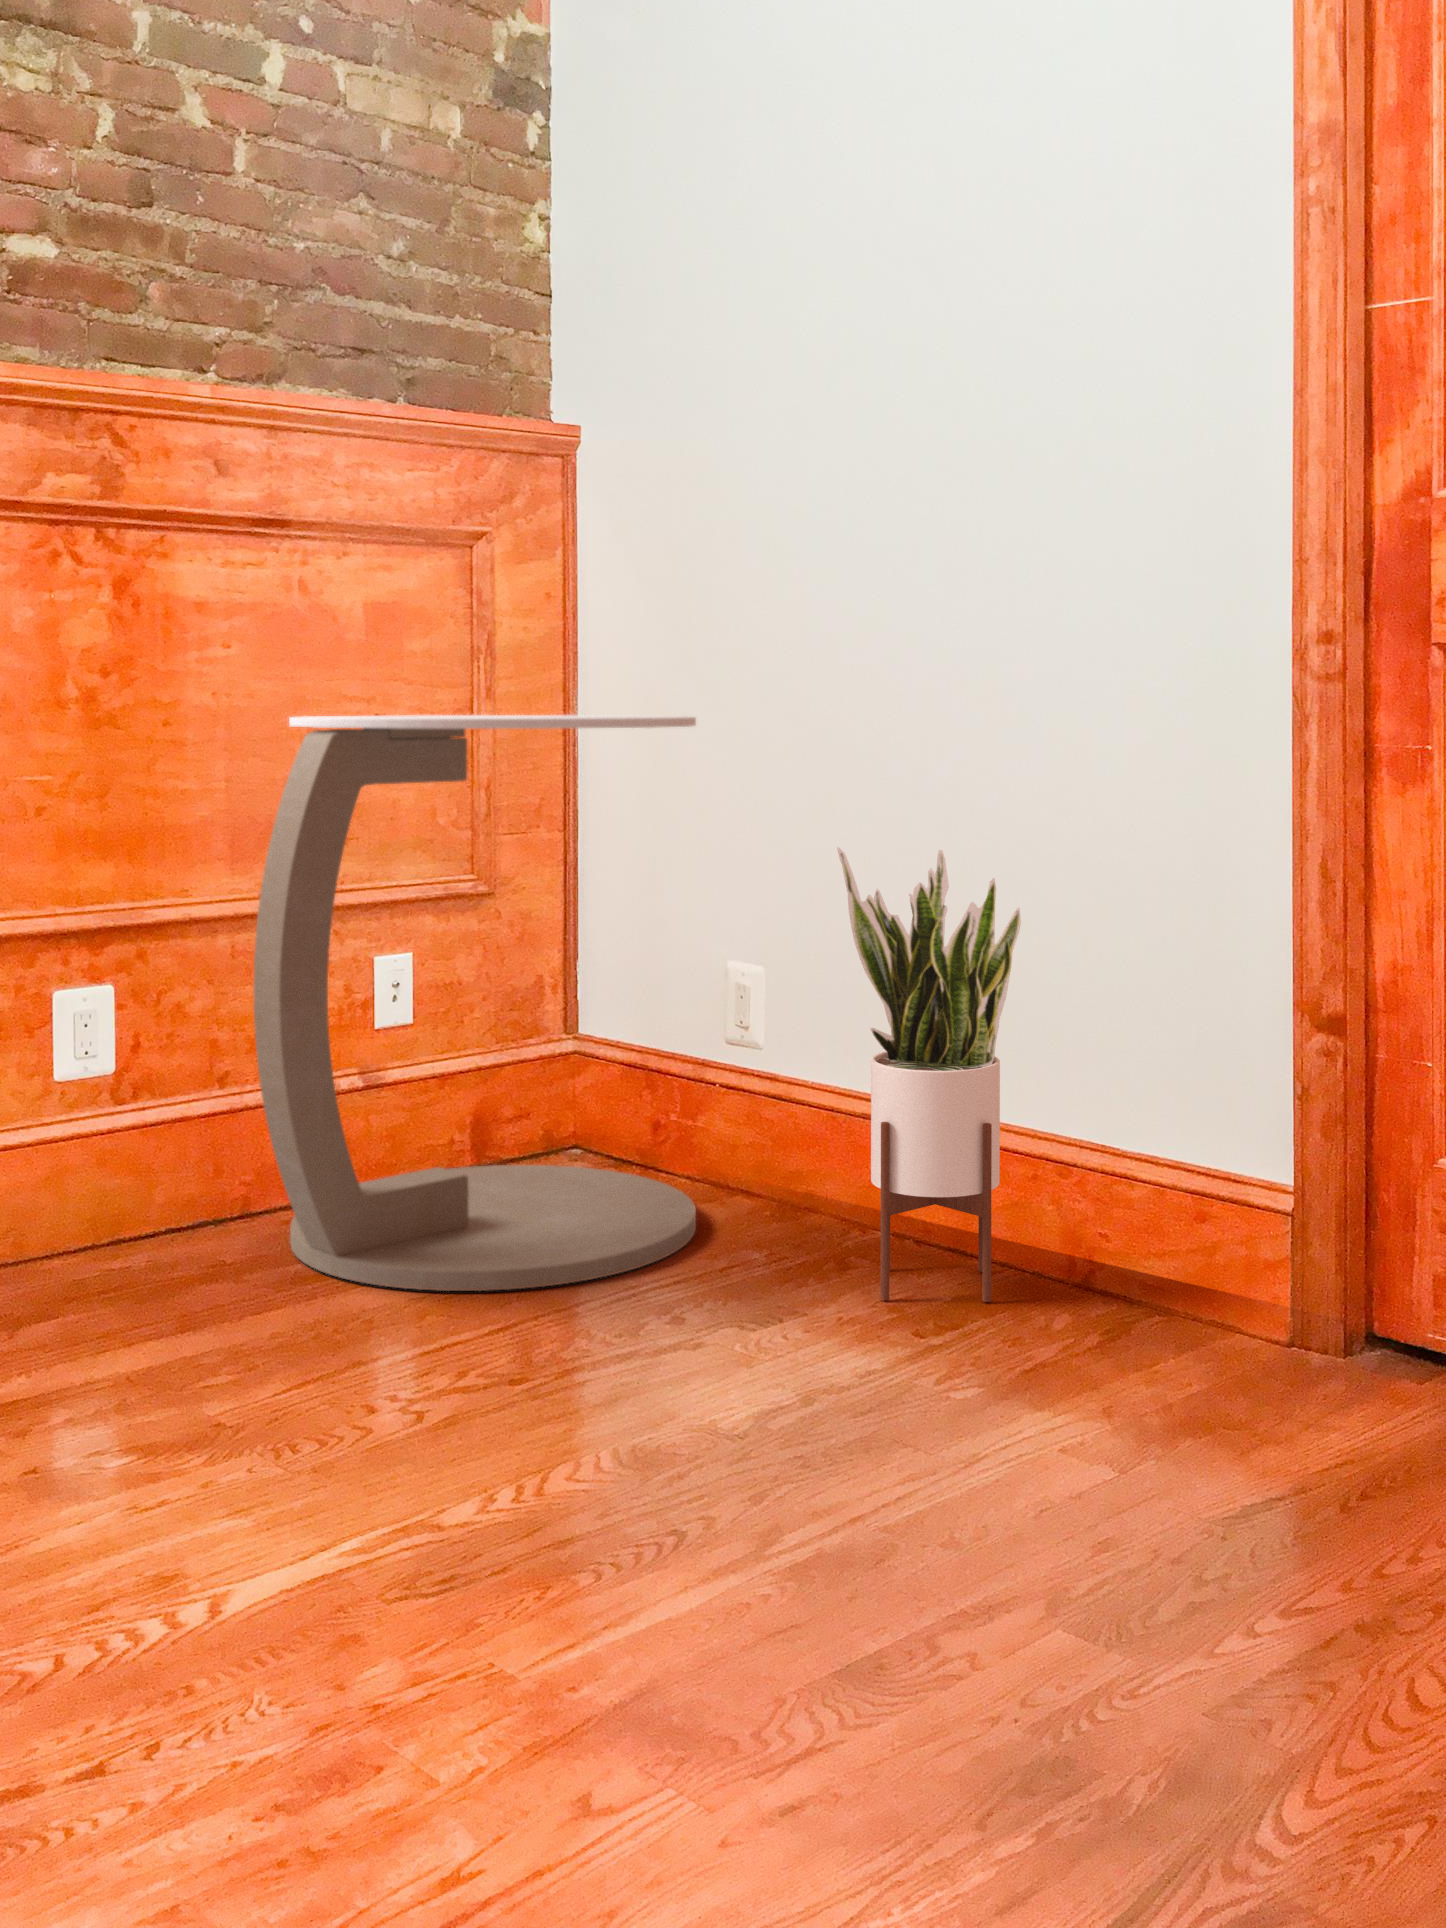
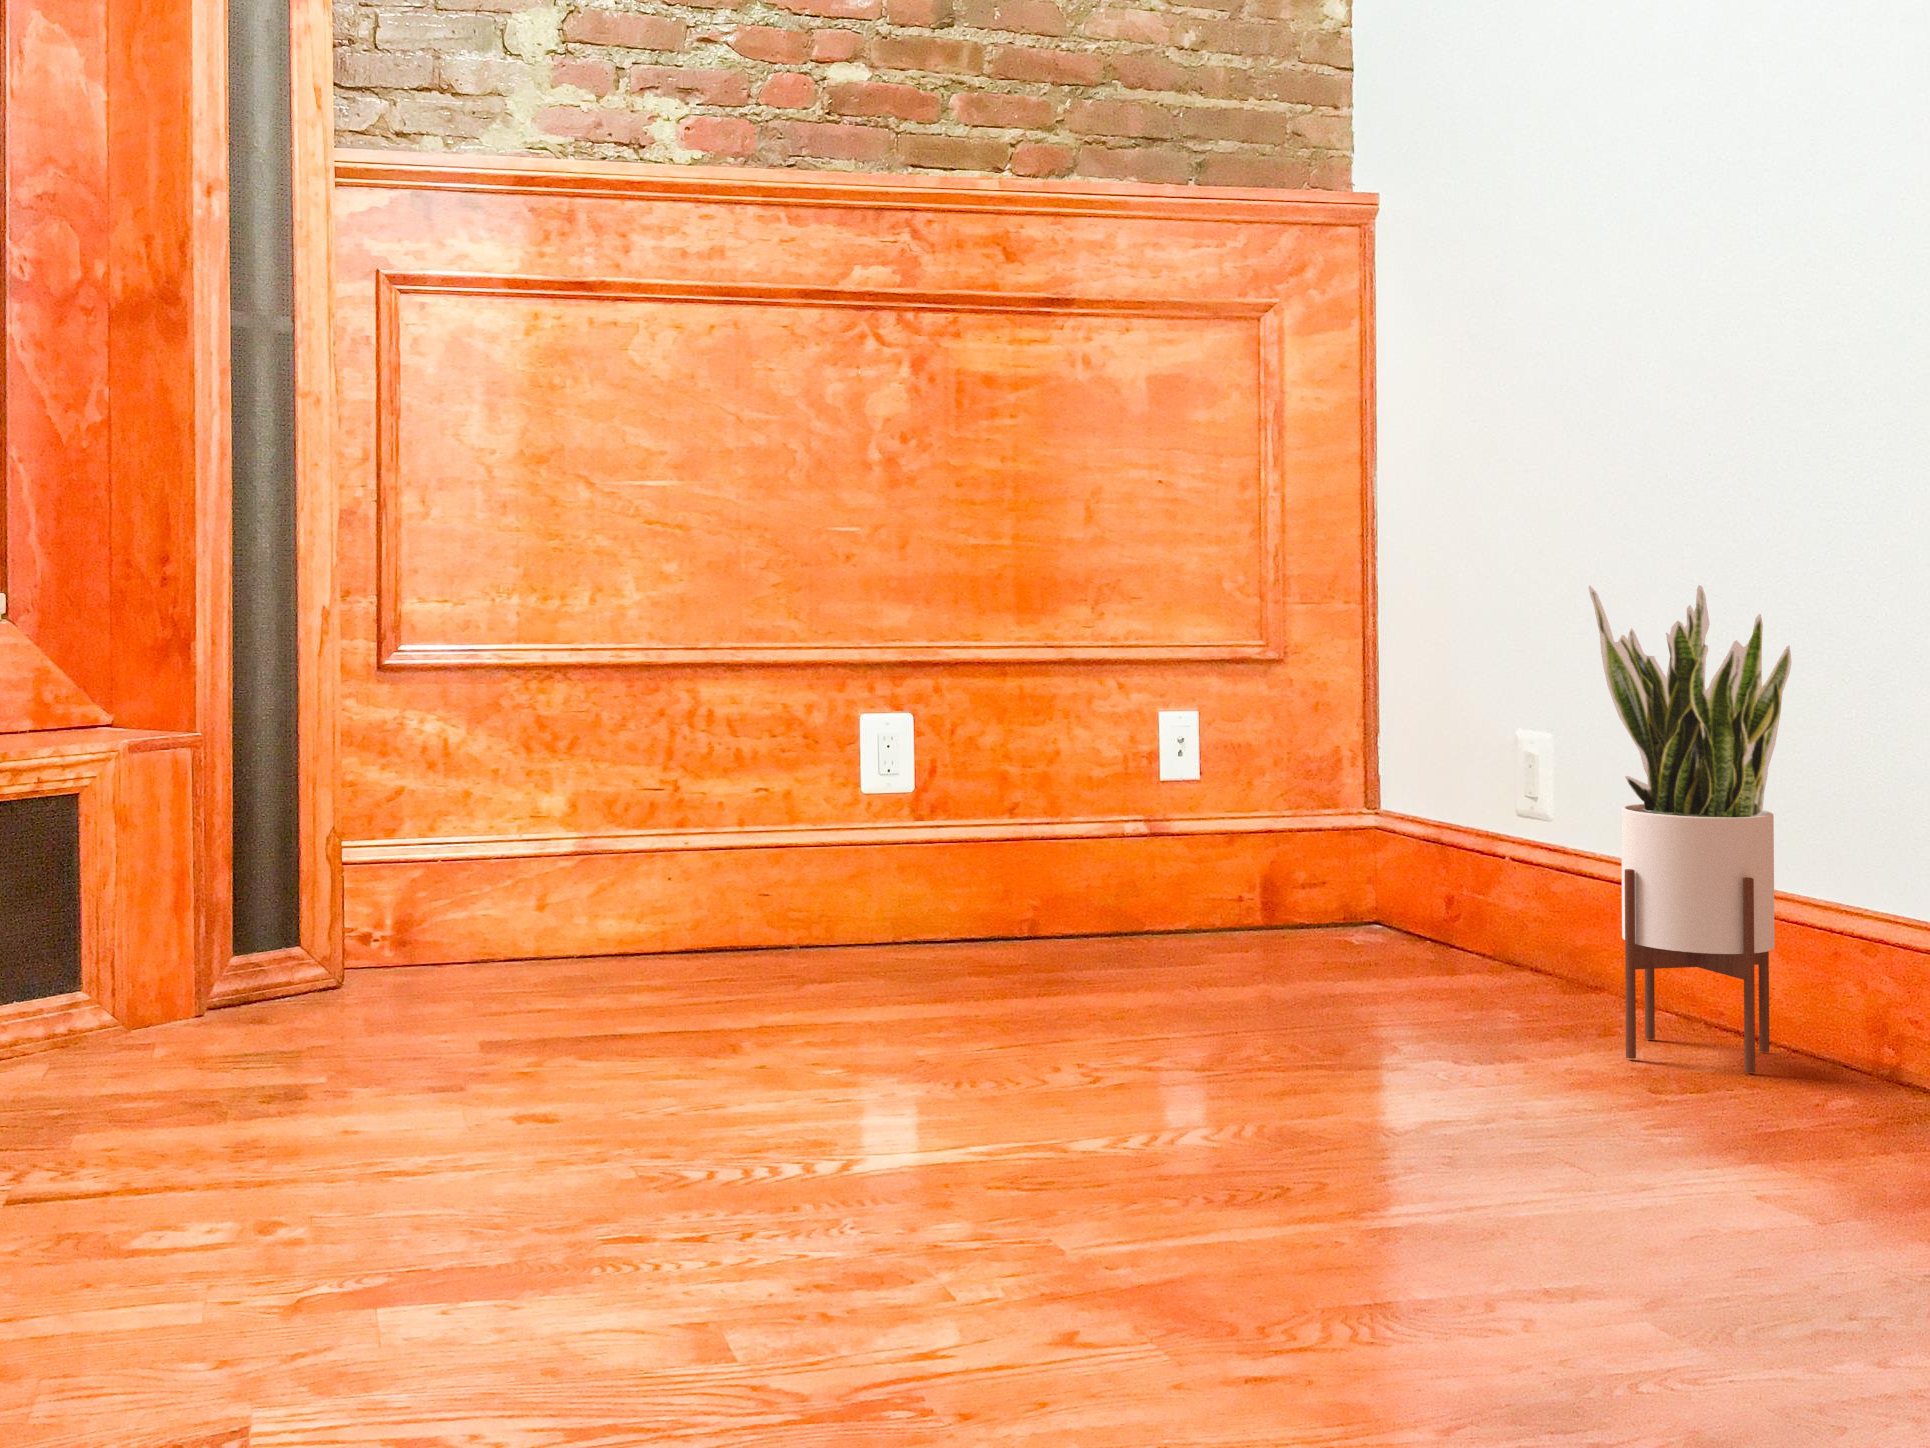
side table: present [254,715,696,1291] -> none [1015,457,1463,1012]

